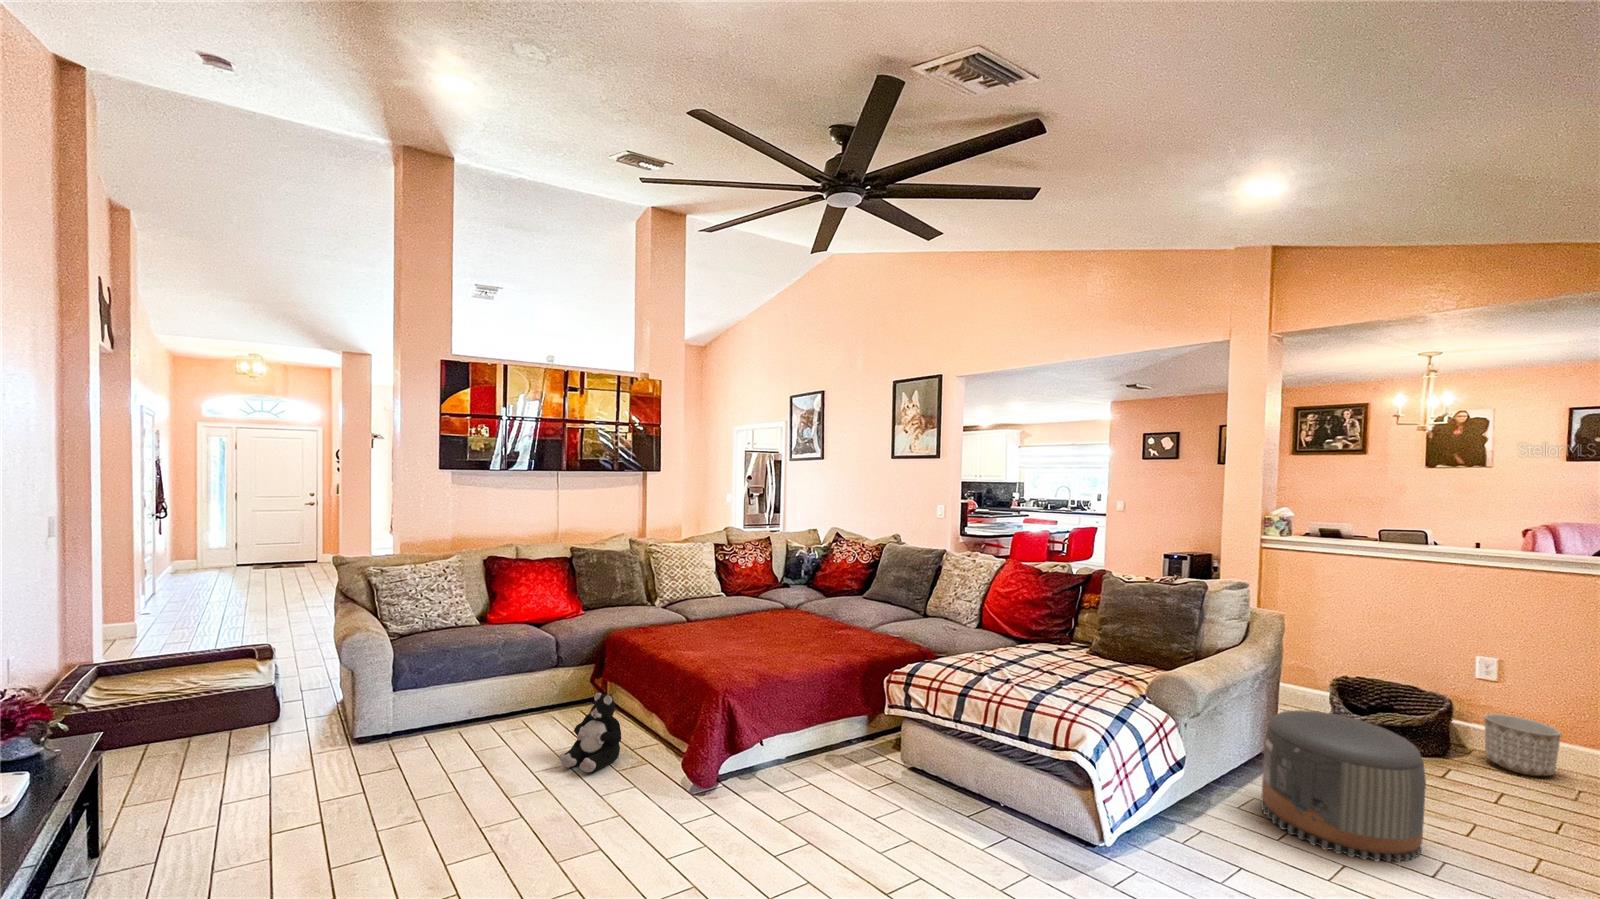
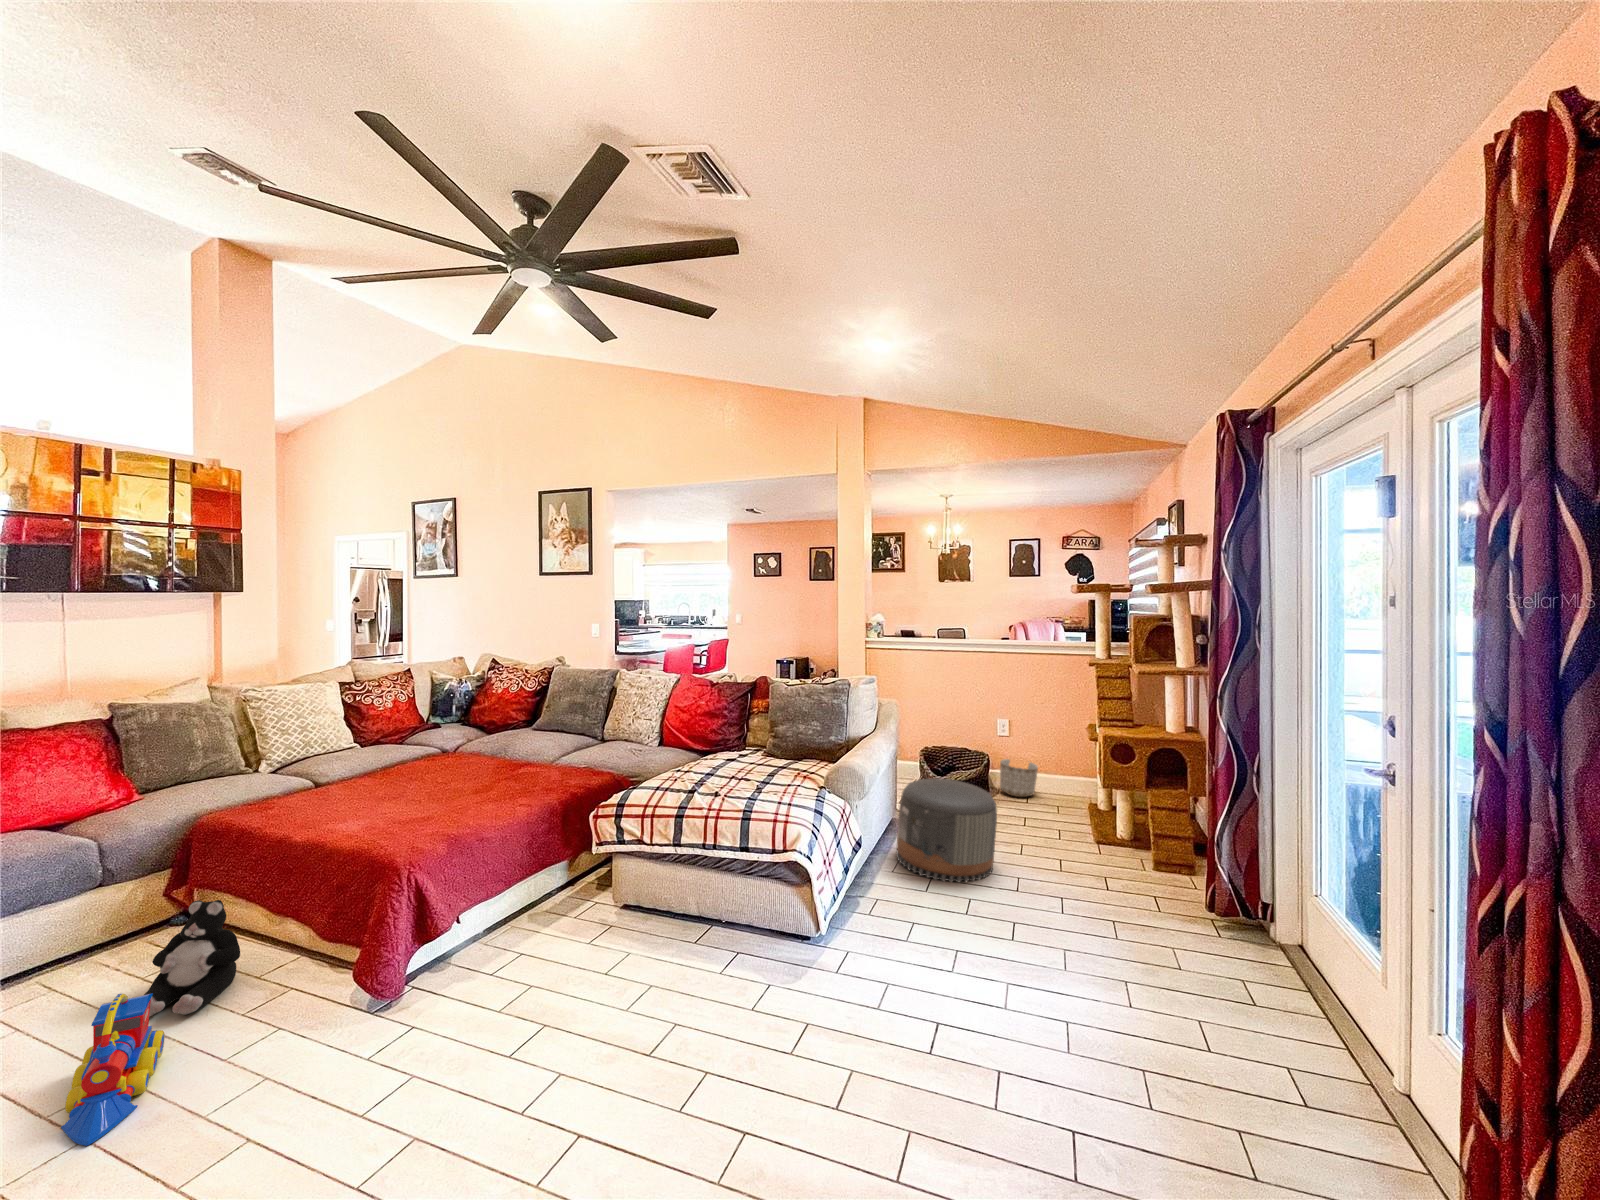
toy train: none [511,741,571,836] -> present [61,993,165,1146]

